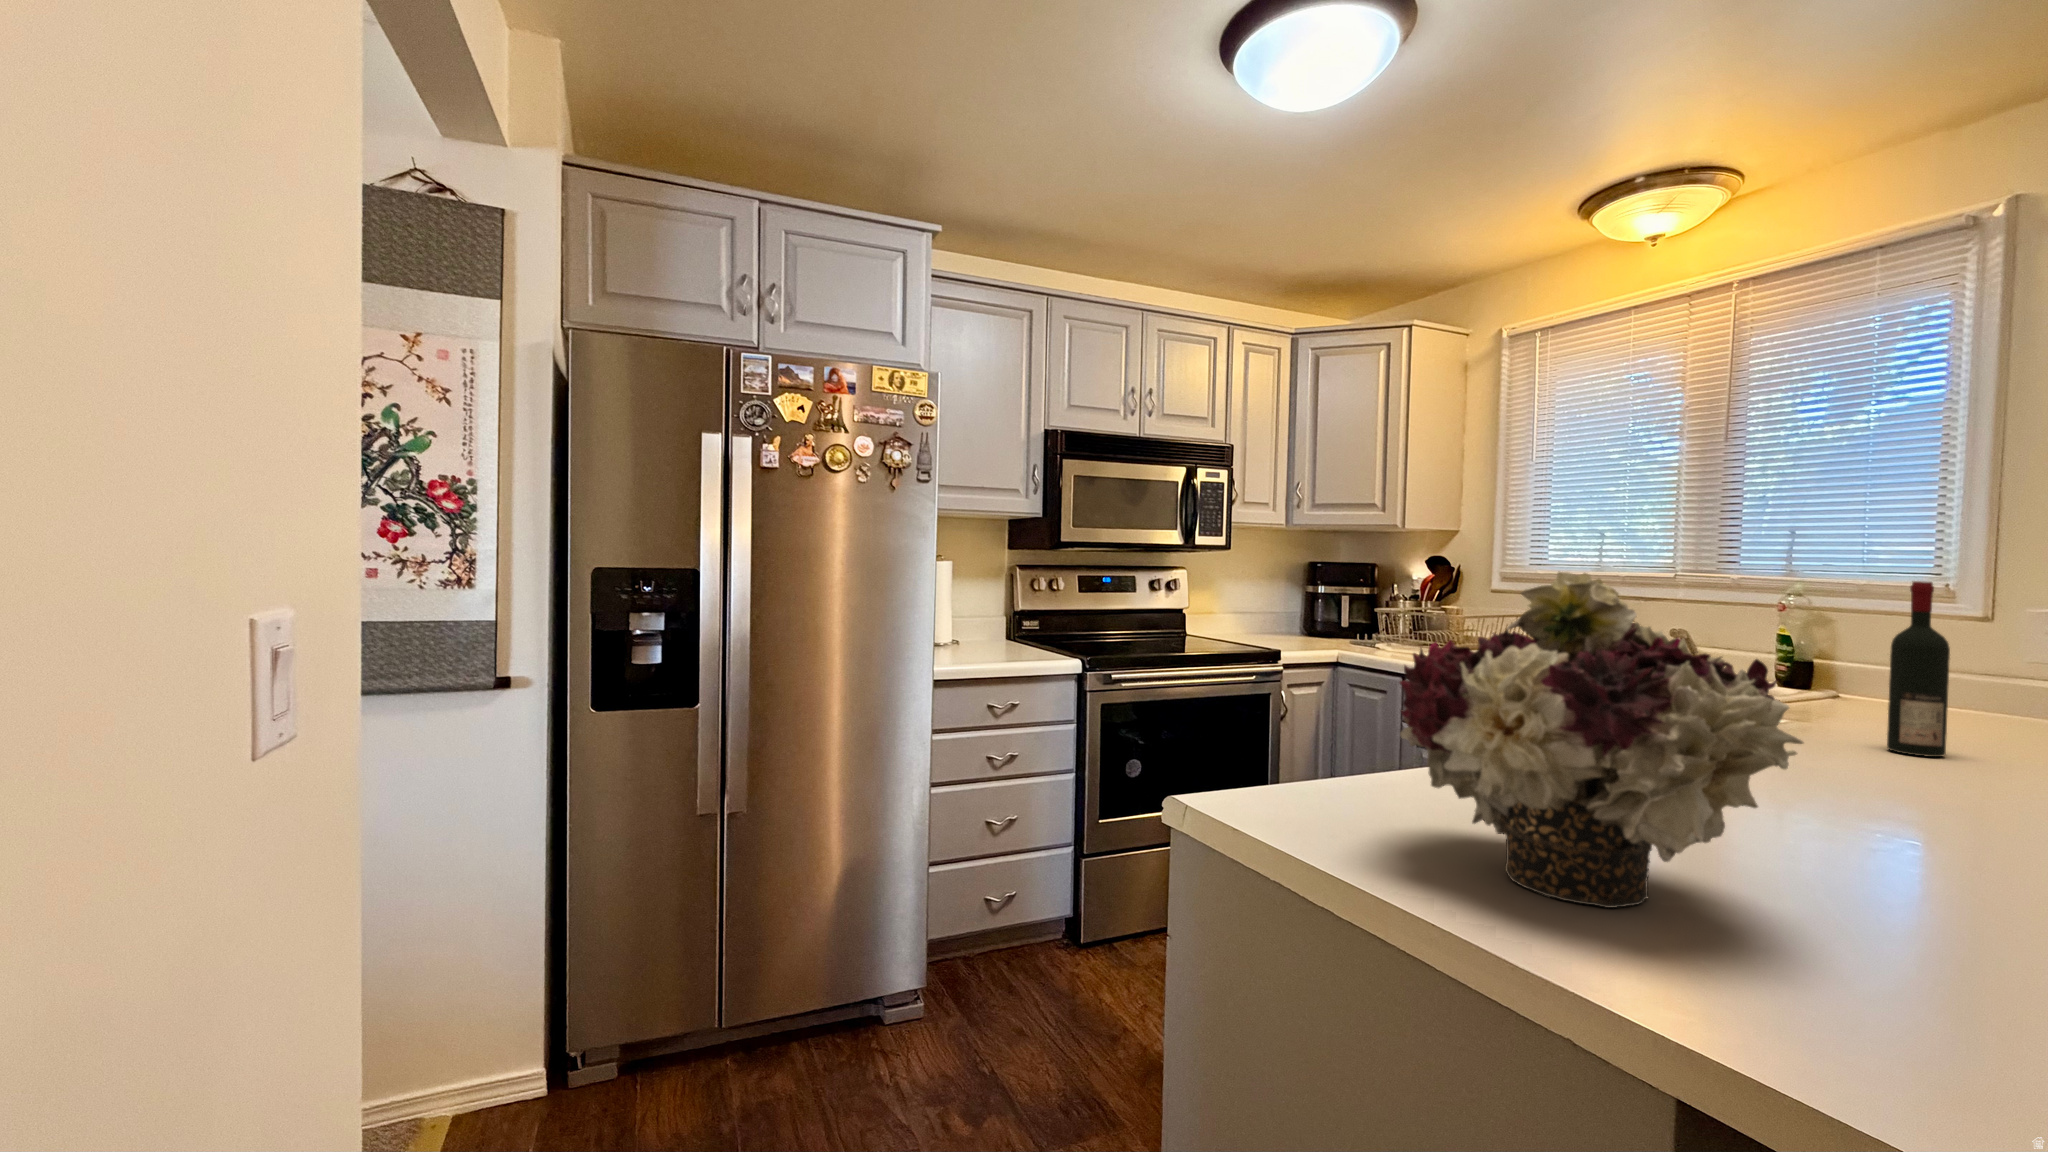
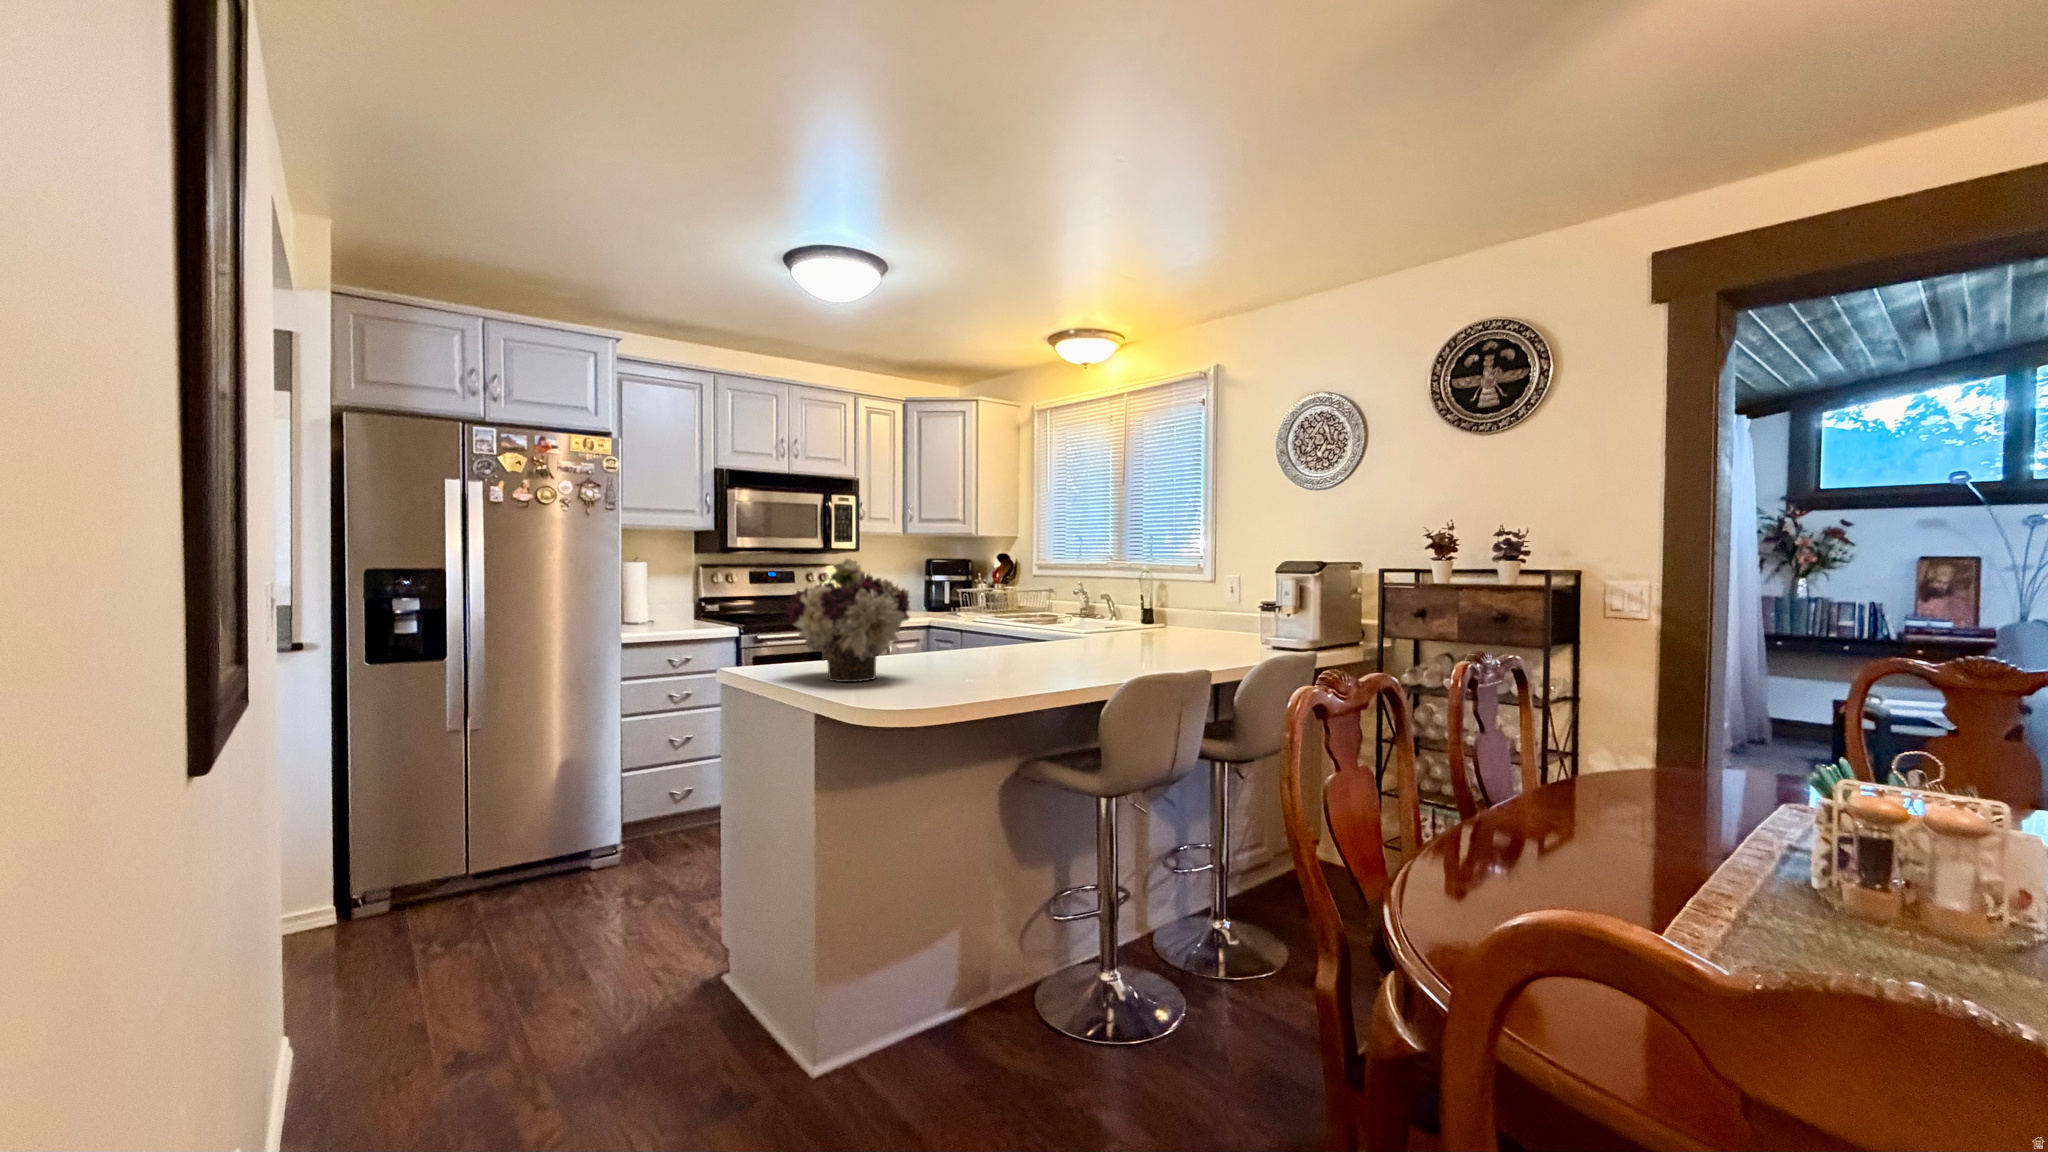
wine bottle: present [1887,581,1950,757] -> none [1115,562,1135,646]

